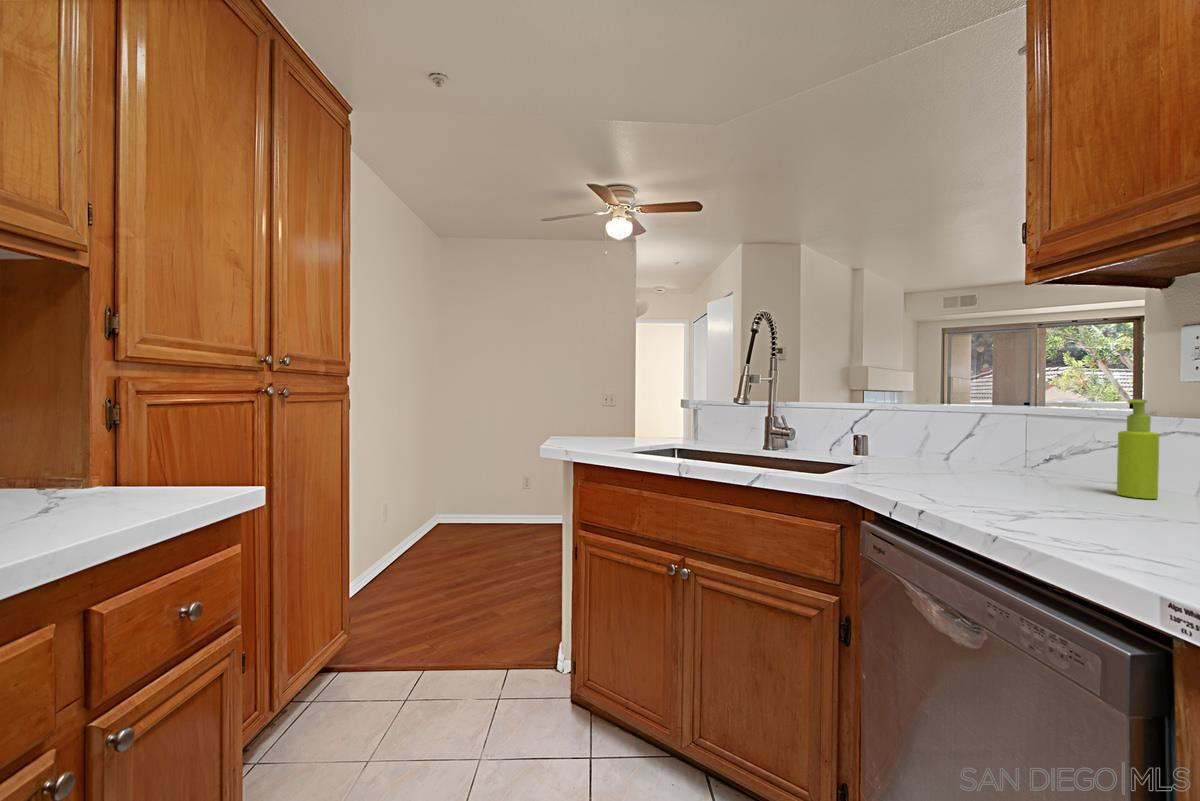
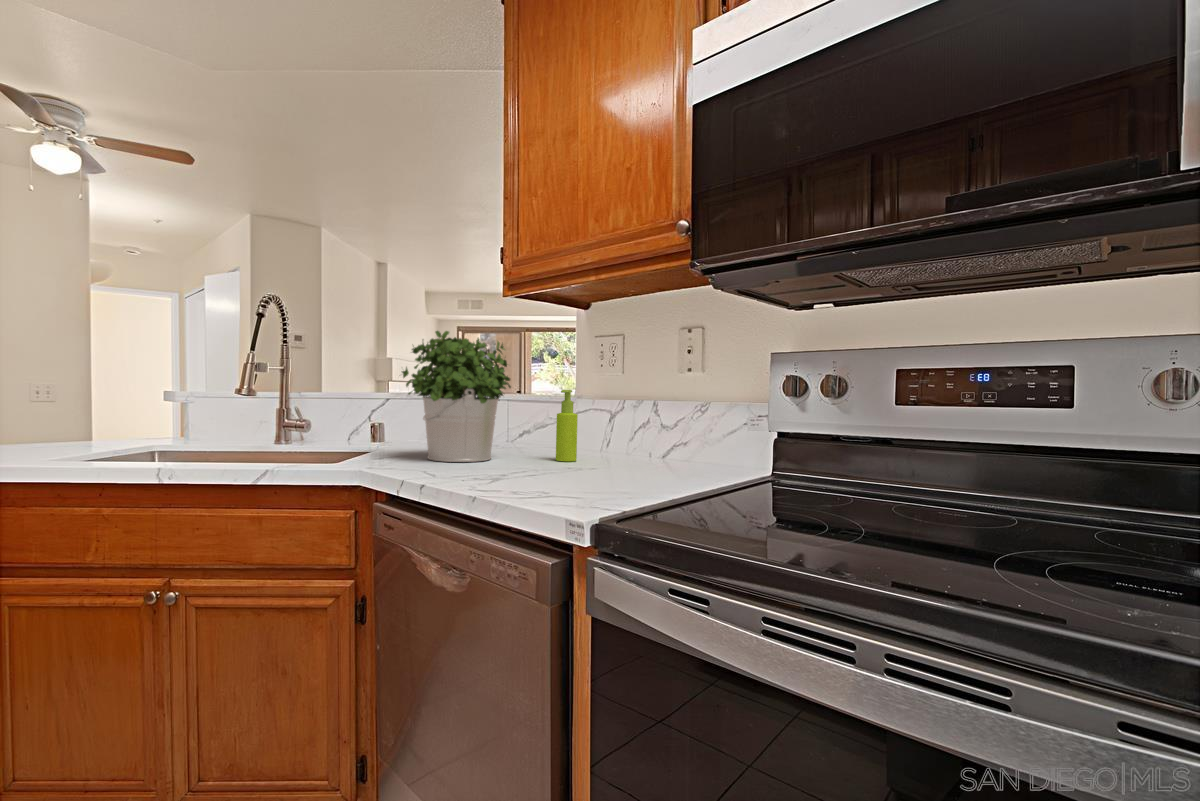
potted plant: none [886,335,1038,486] -> present [402,331,511,462]

